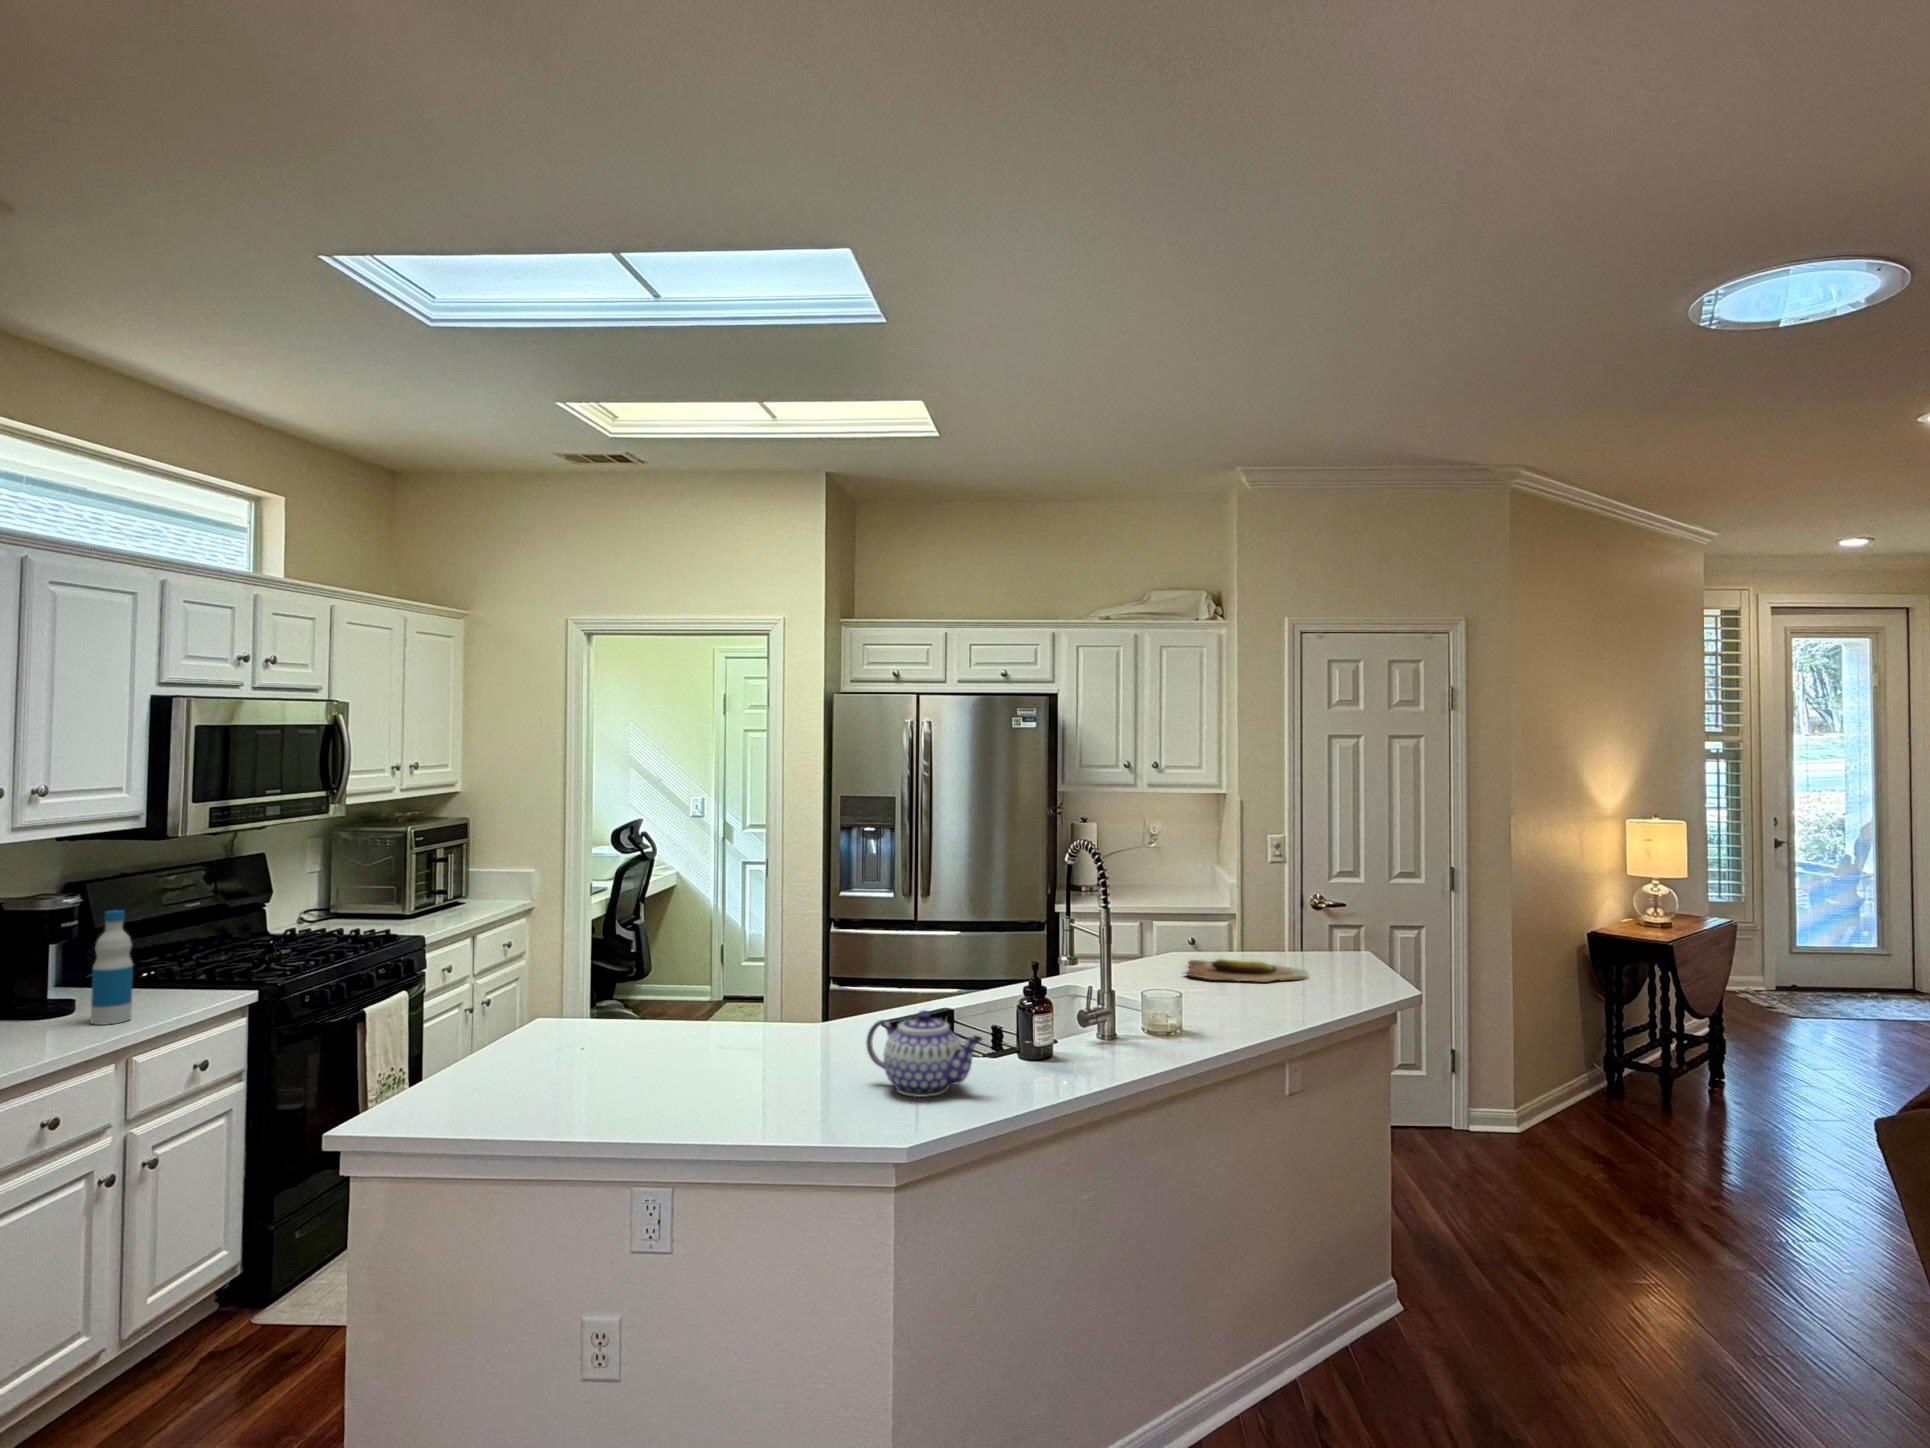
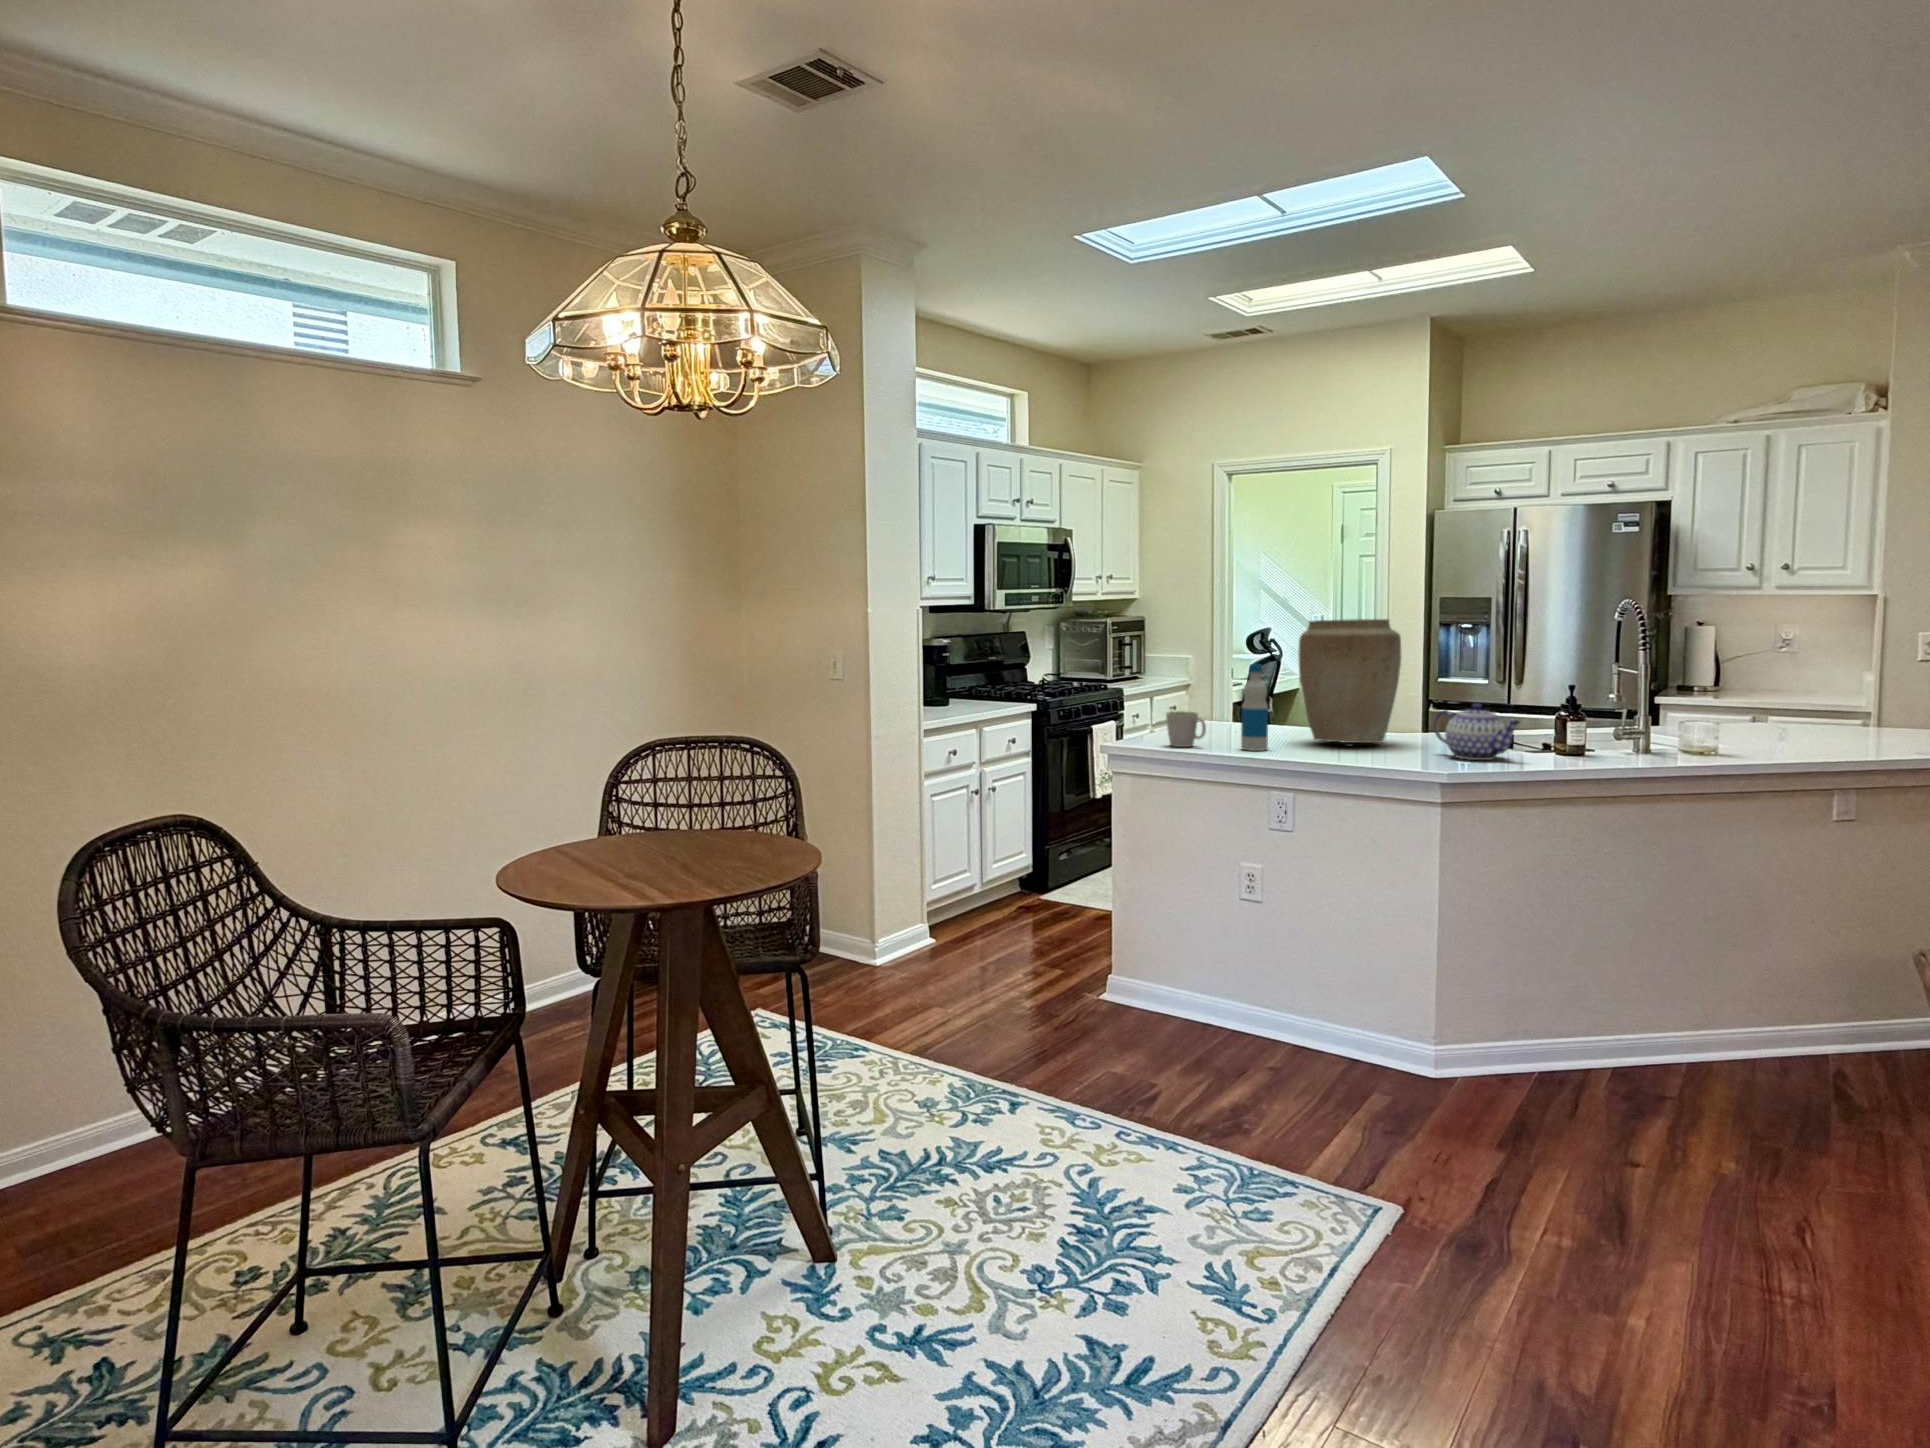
vase: none [674,878,817,1072] -> present [1298,619,1401,743]
bottle: present [91,910,133,1025] -> present [1241,664,1268,751]
cutting board: present [1185,959,1309,982] -> none [1746,718,1891,737]
mug: none [457,1043,526,1110] -> present [1166,711,1206,747]

